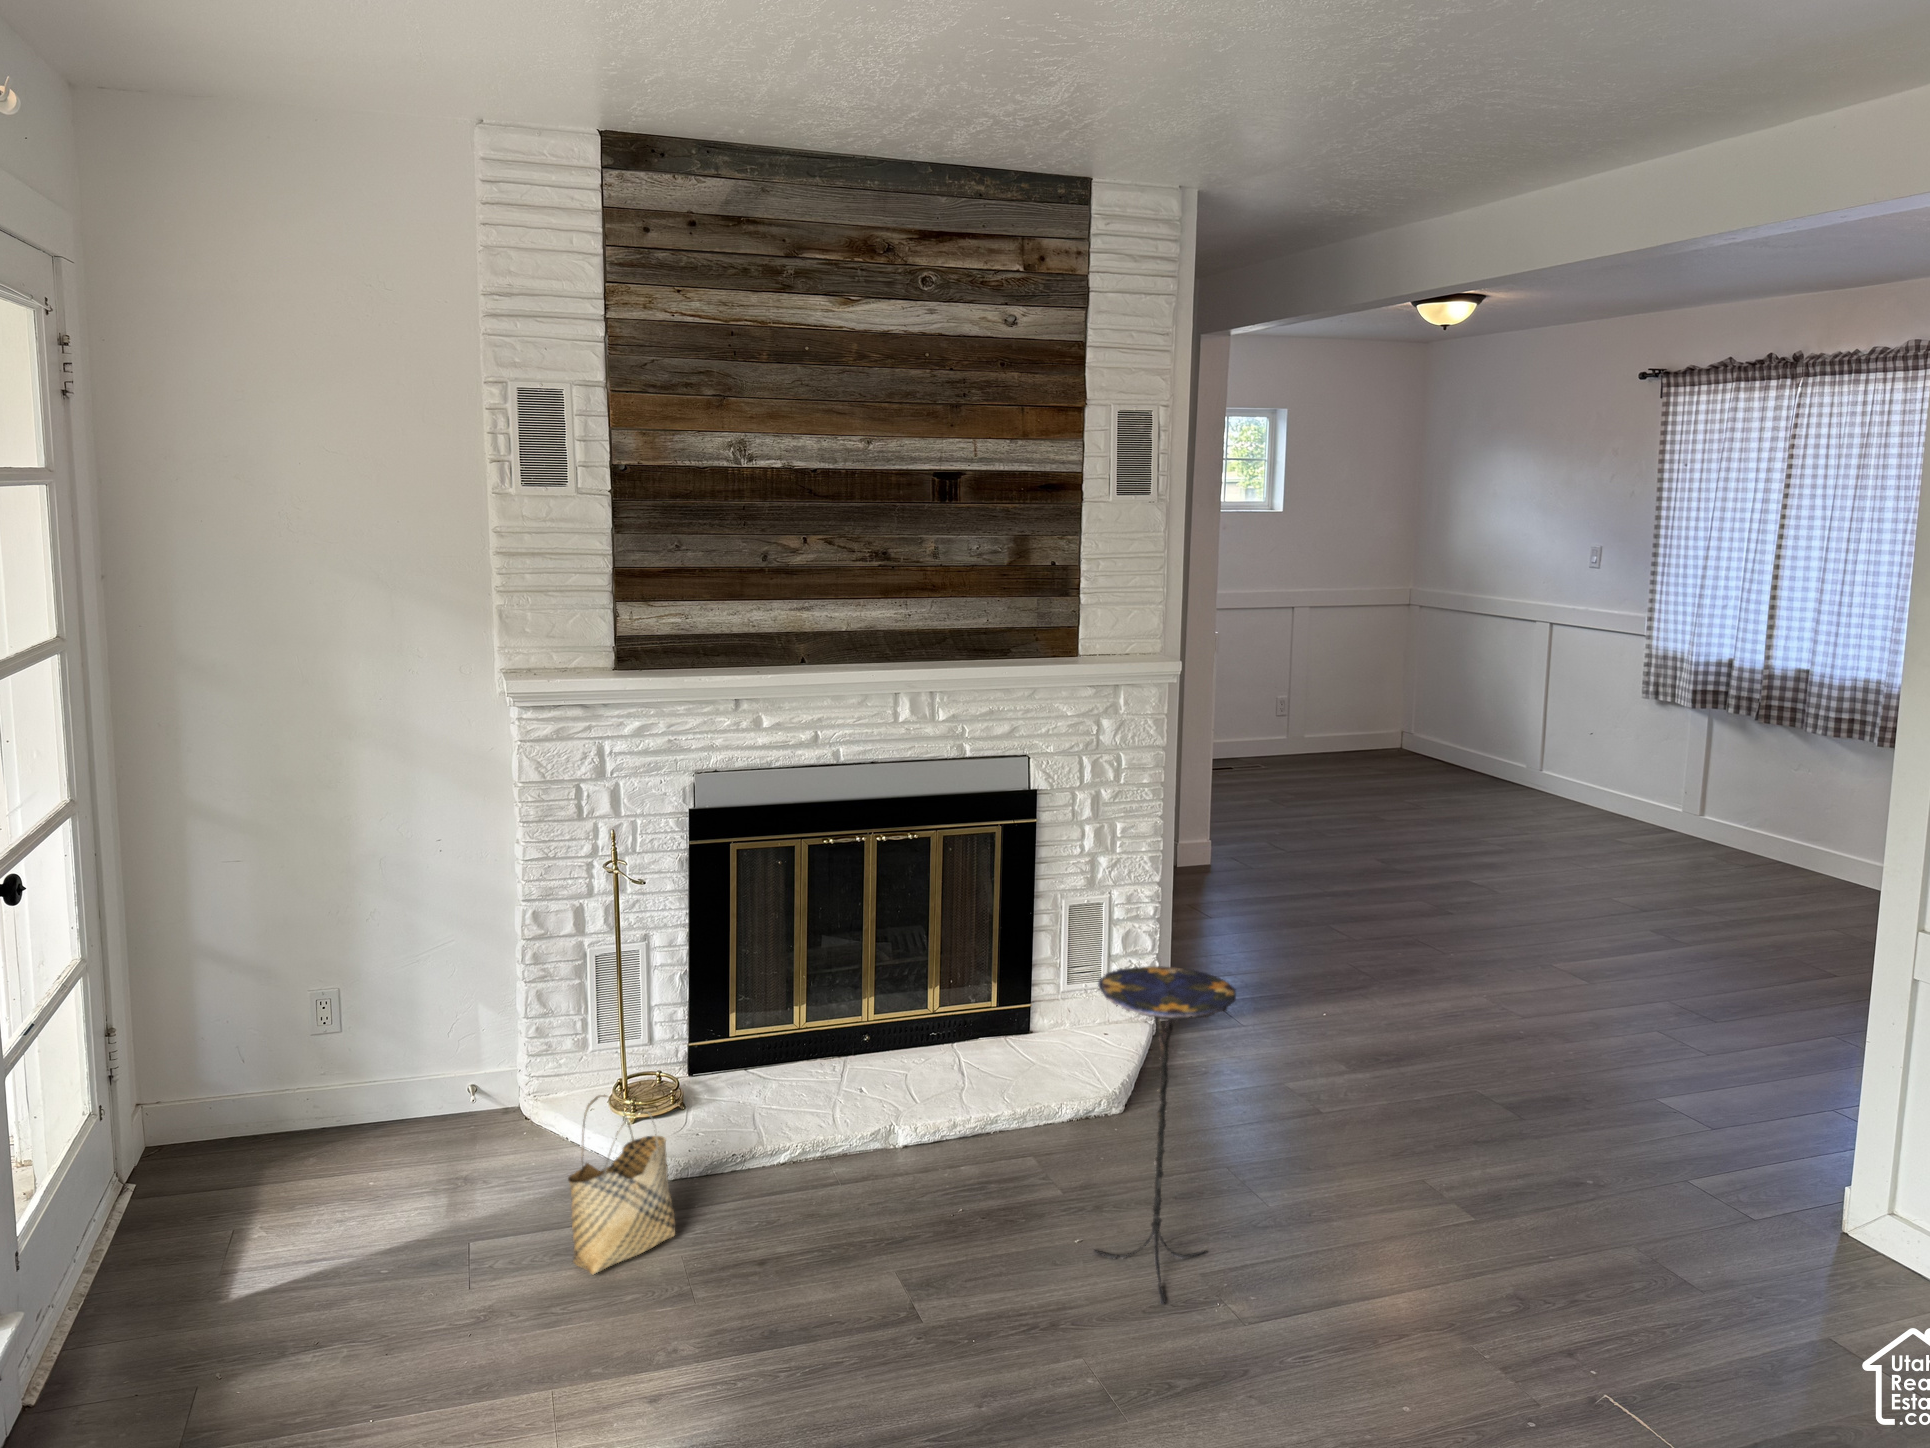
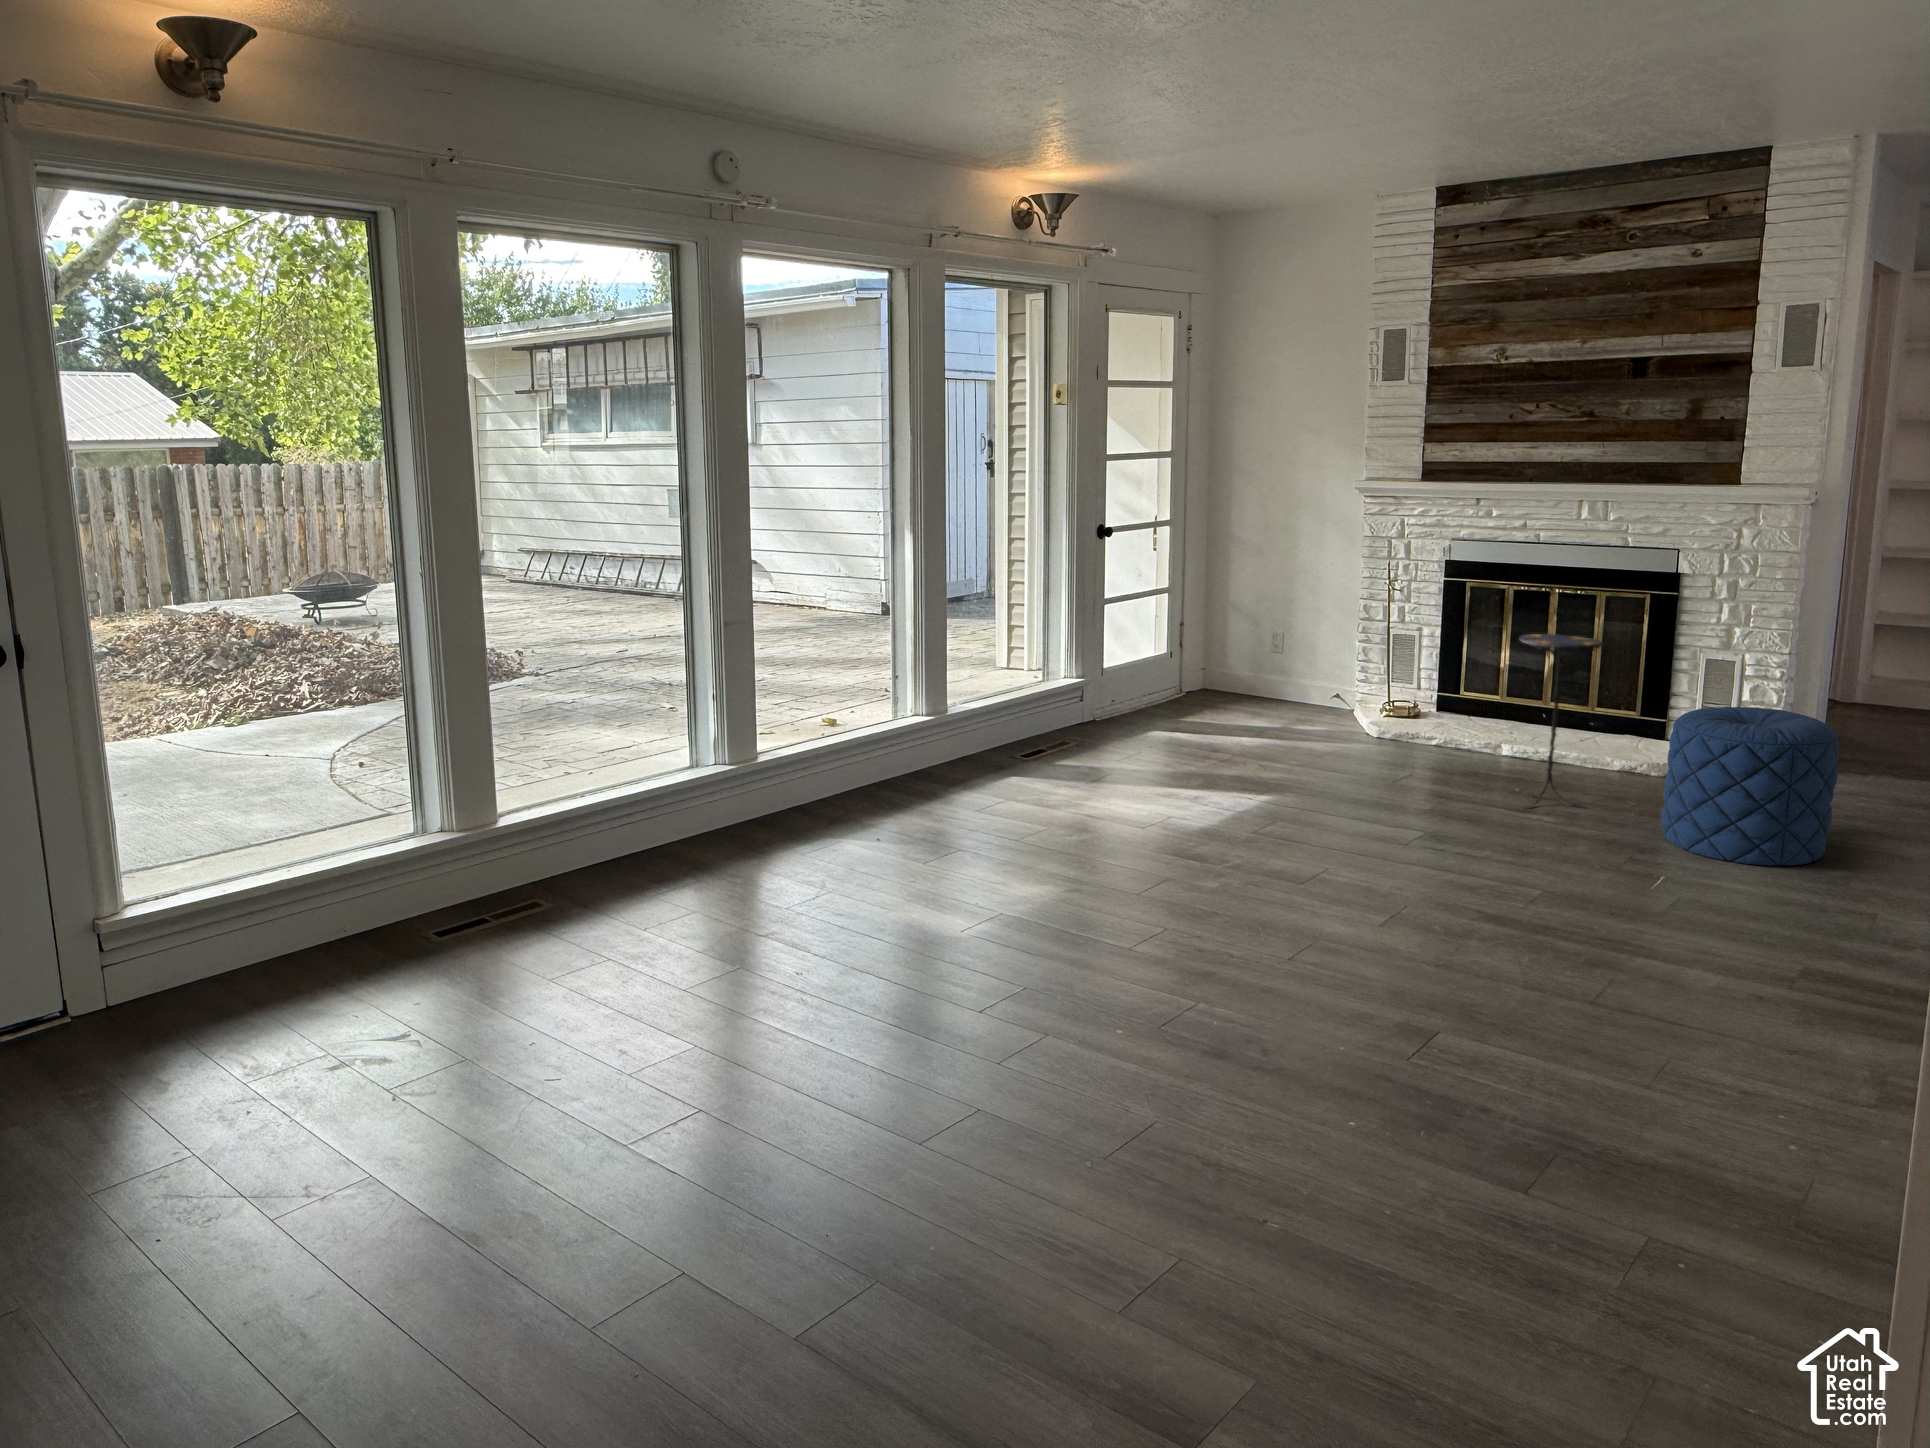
pouf: none [1346,1028,1588,1314] -> present [1661,707,1839,866]
woven basket: present [568,1095,675,1274] -> none [1296,669,1354,745]

